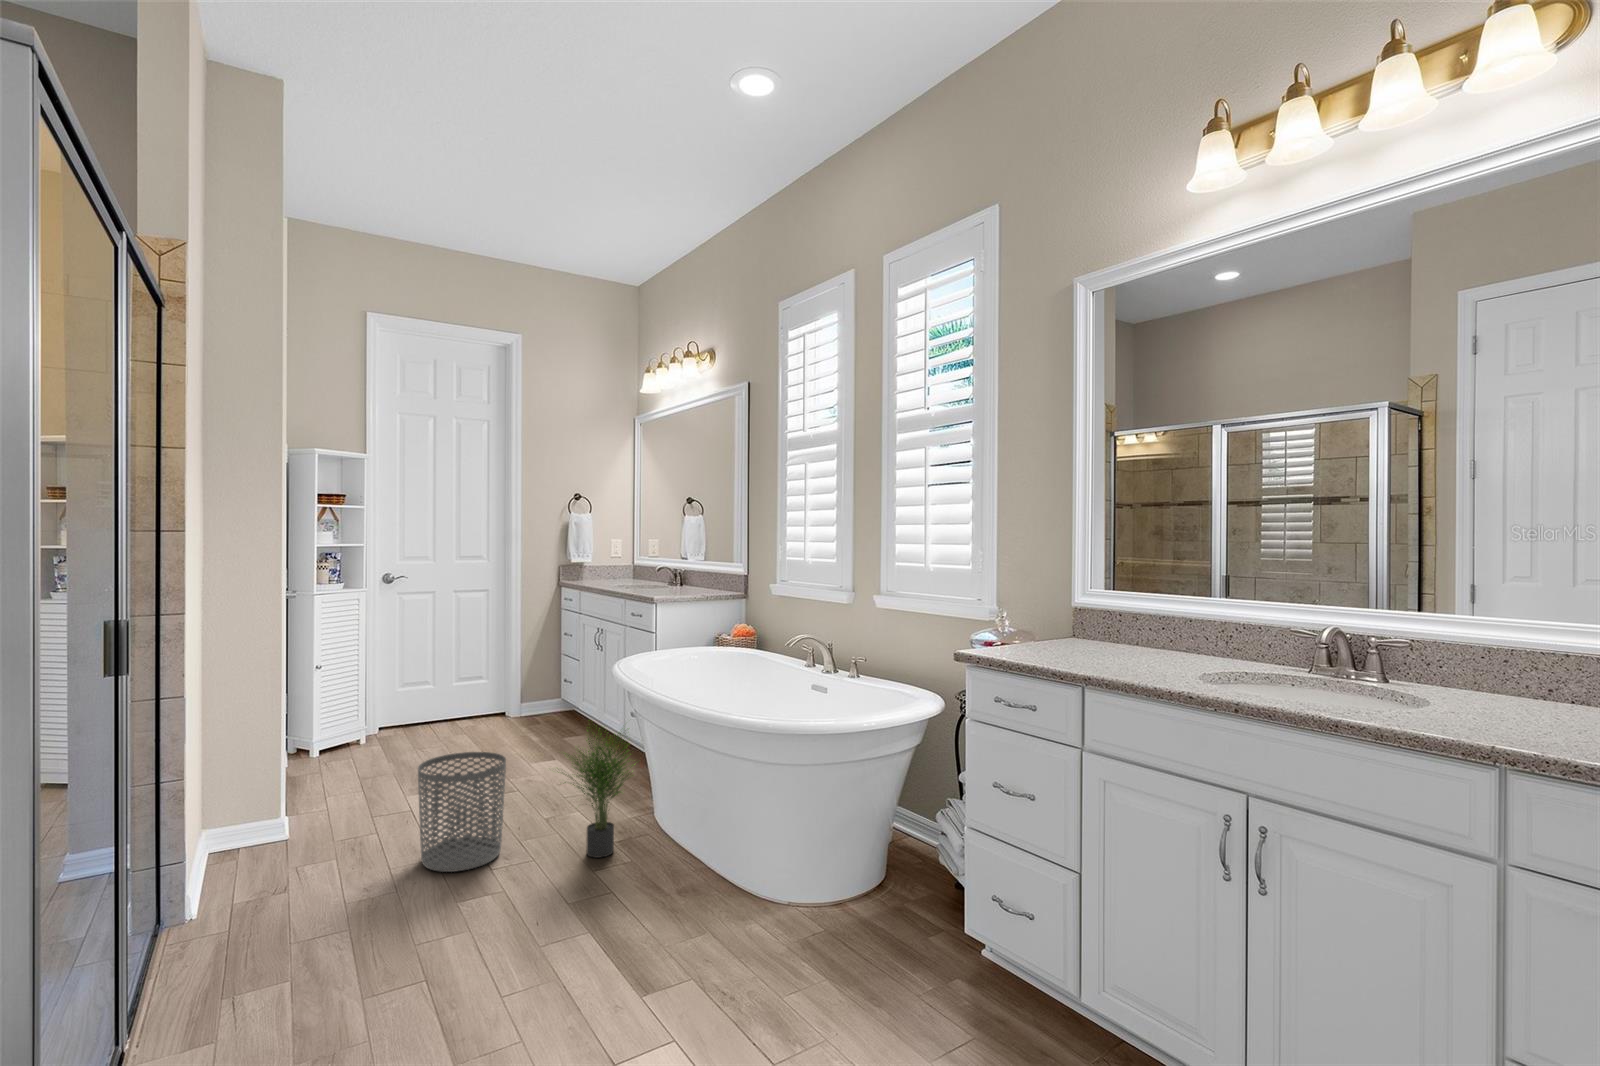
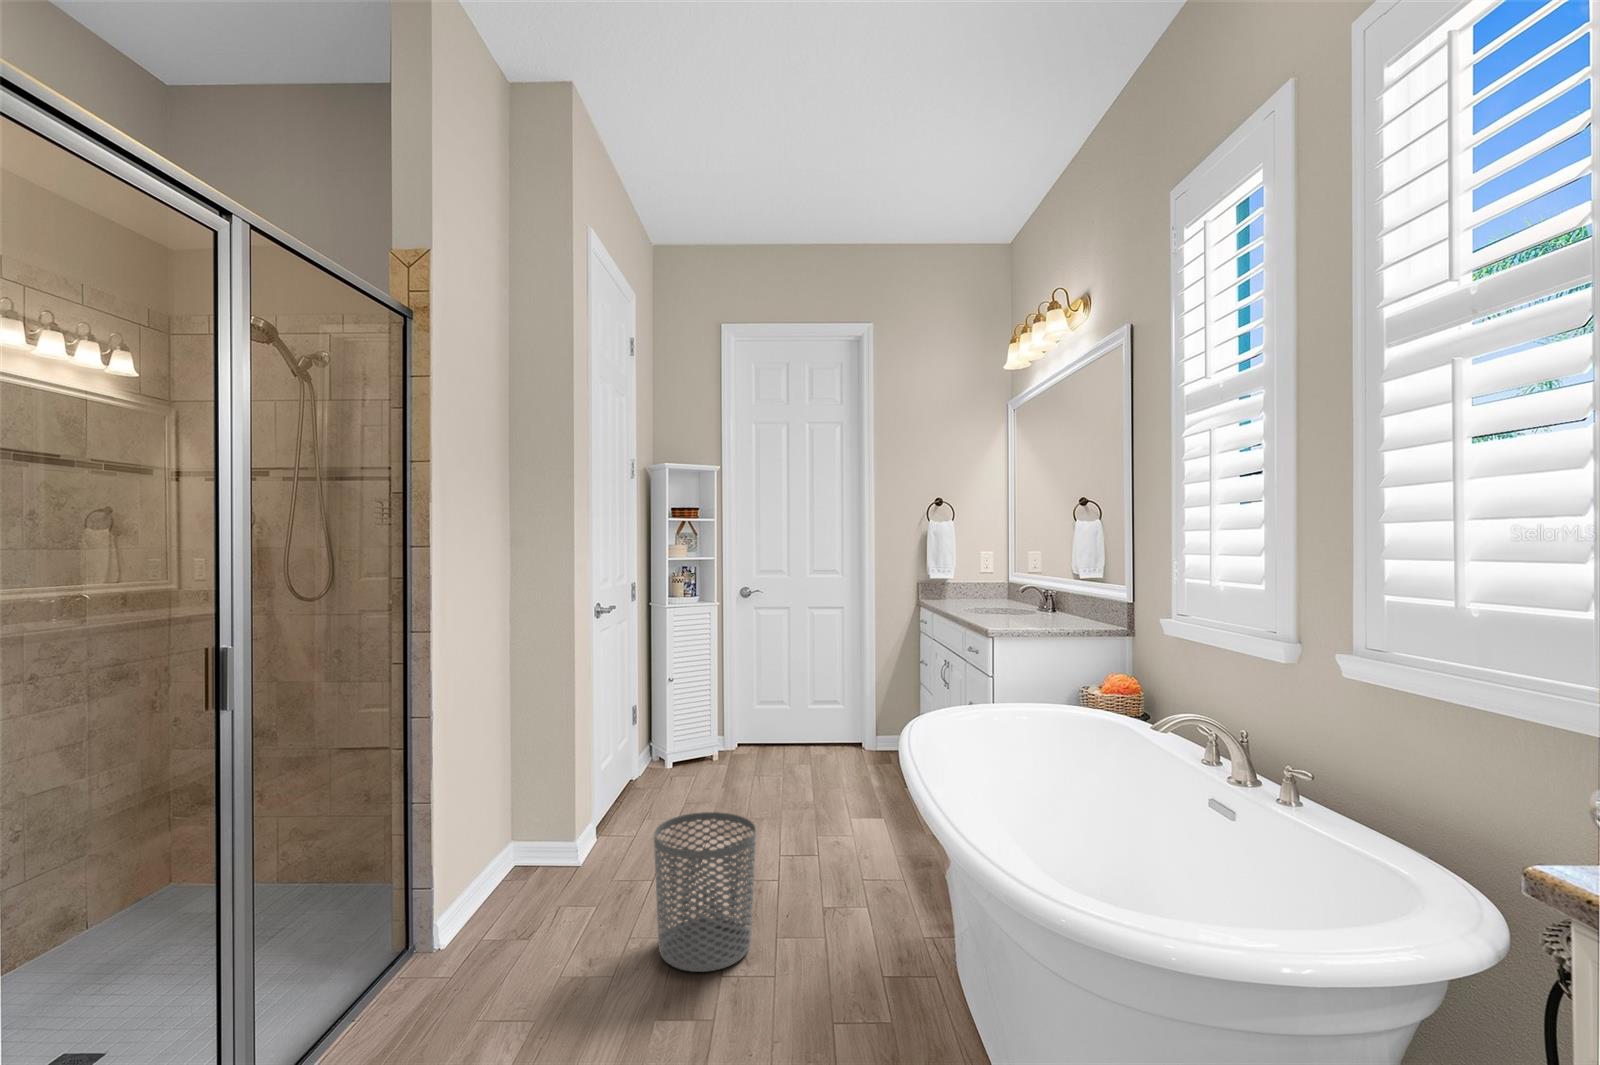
potted plant: present [558,728,633,858] -> none [787,800,920,1006]

